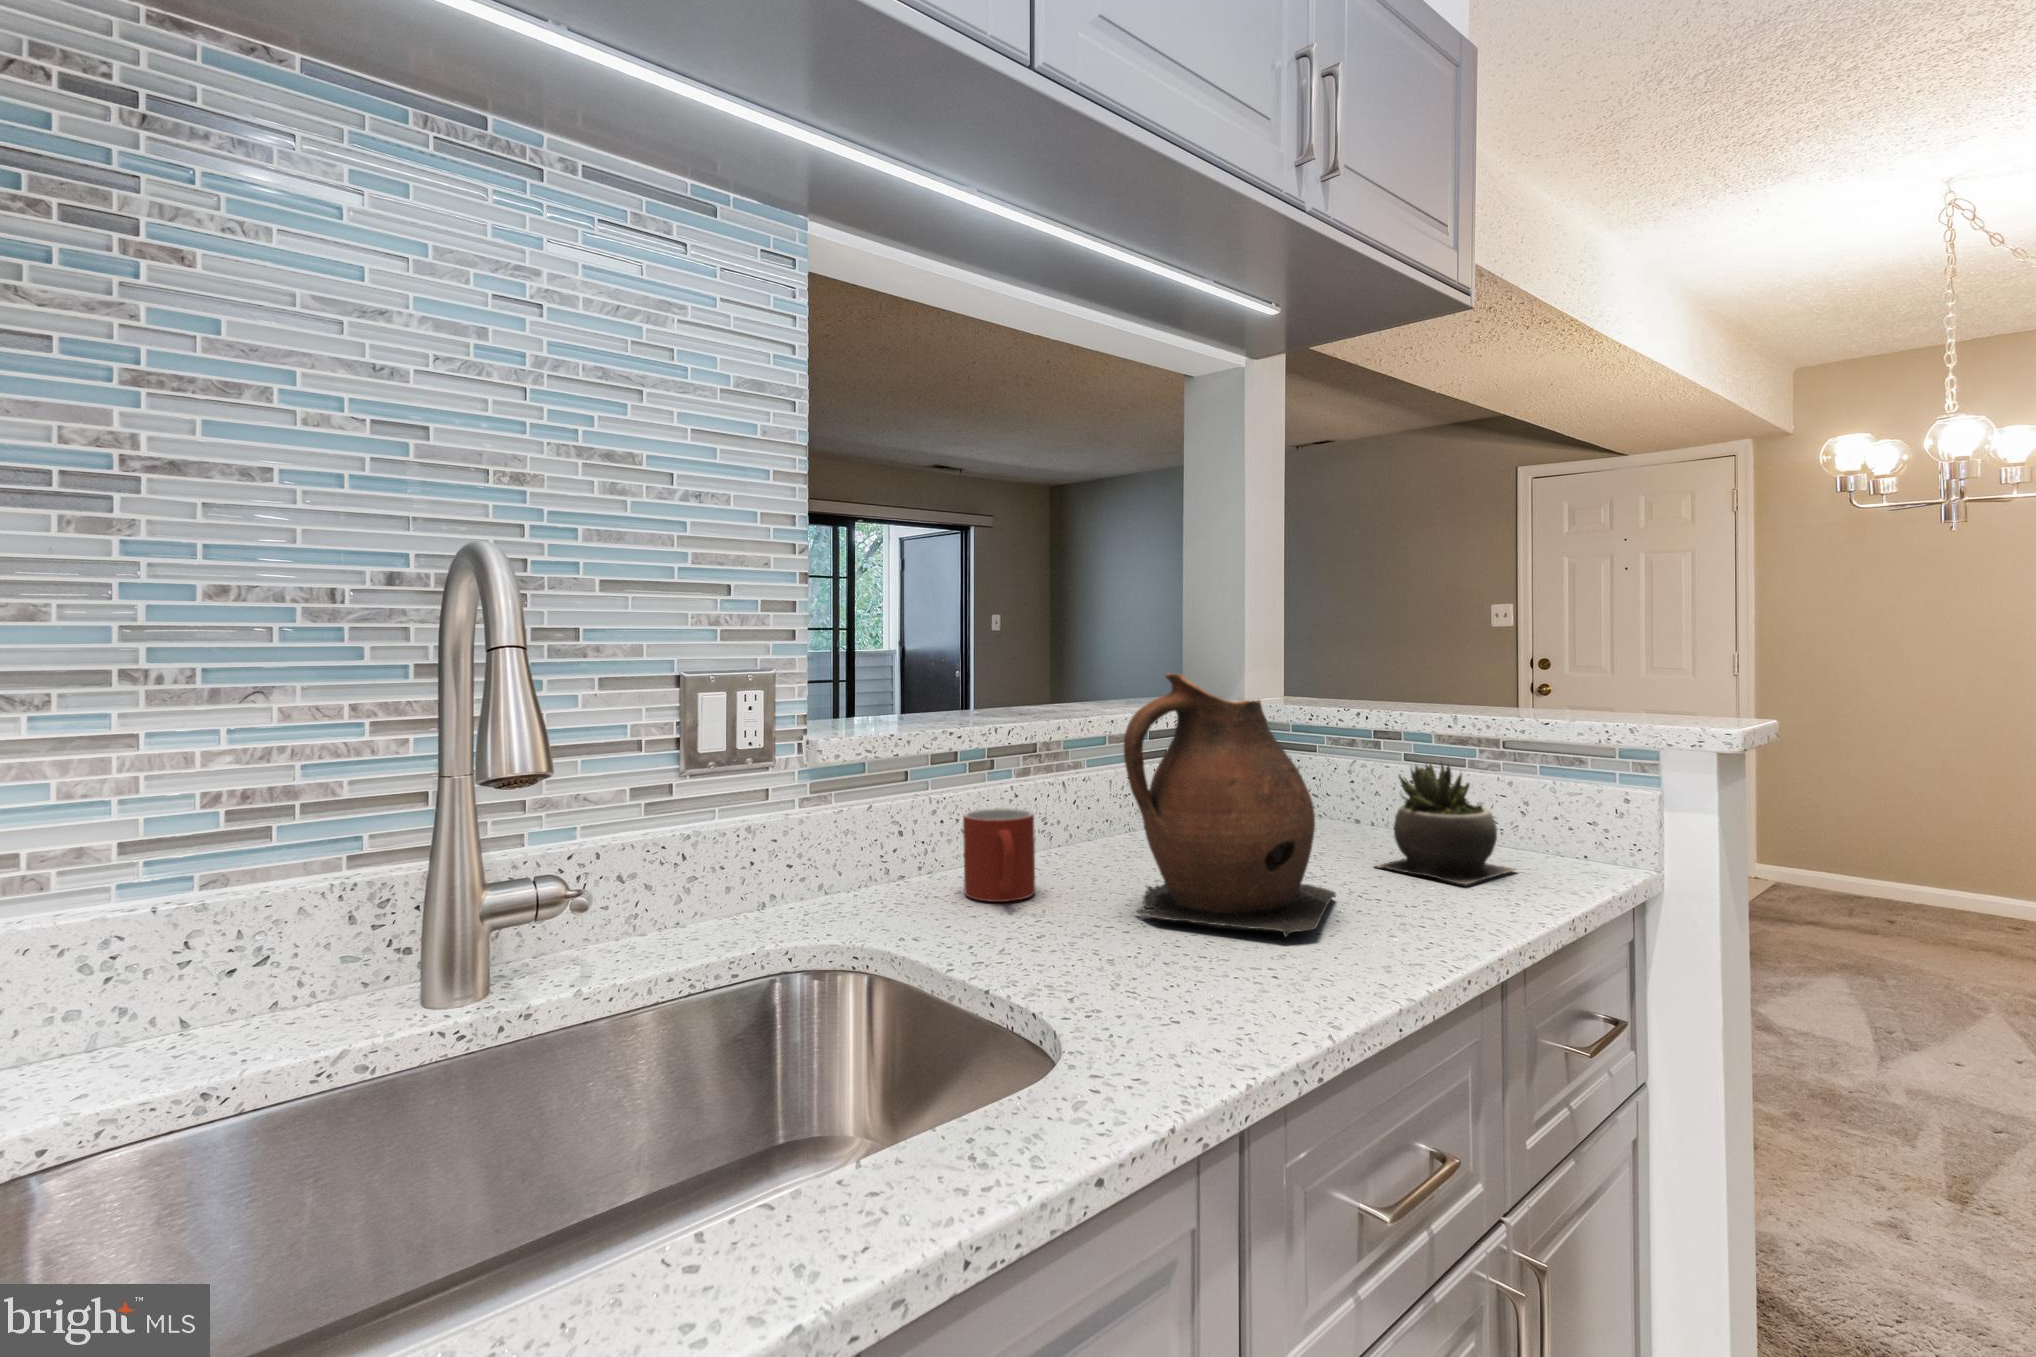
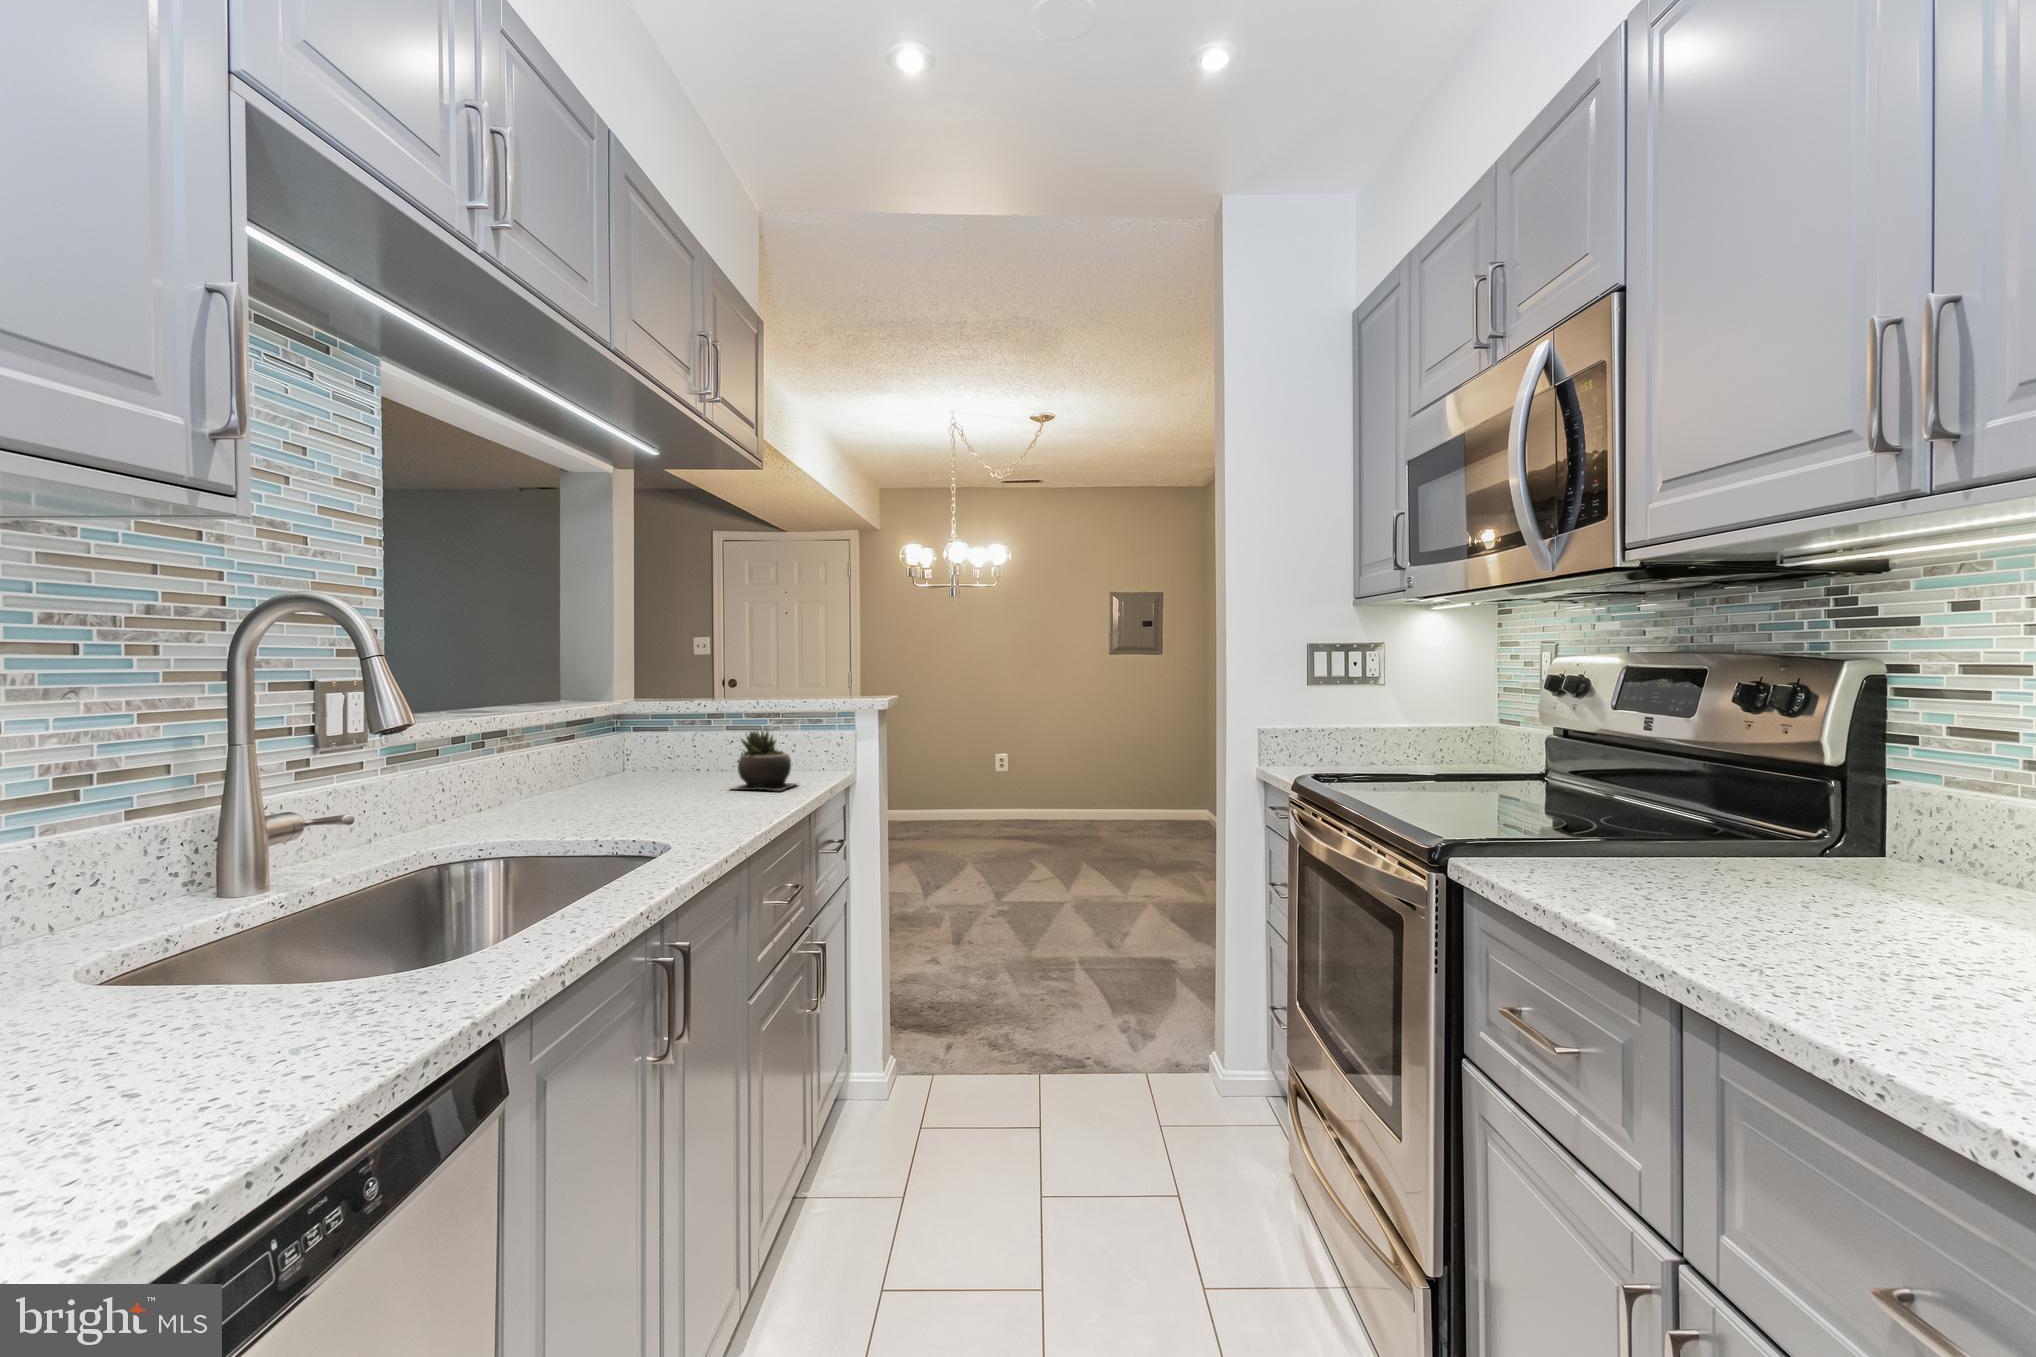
ceramic pitcher: present [1124,674,1335,937] -> none [616,679,733,816]
mug: present [963,808,1035,902] -> none [500,767,552,825]

